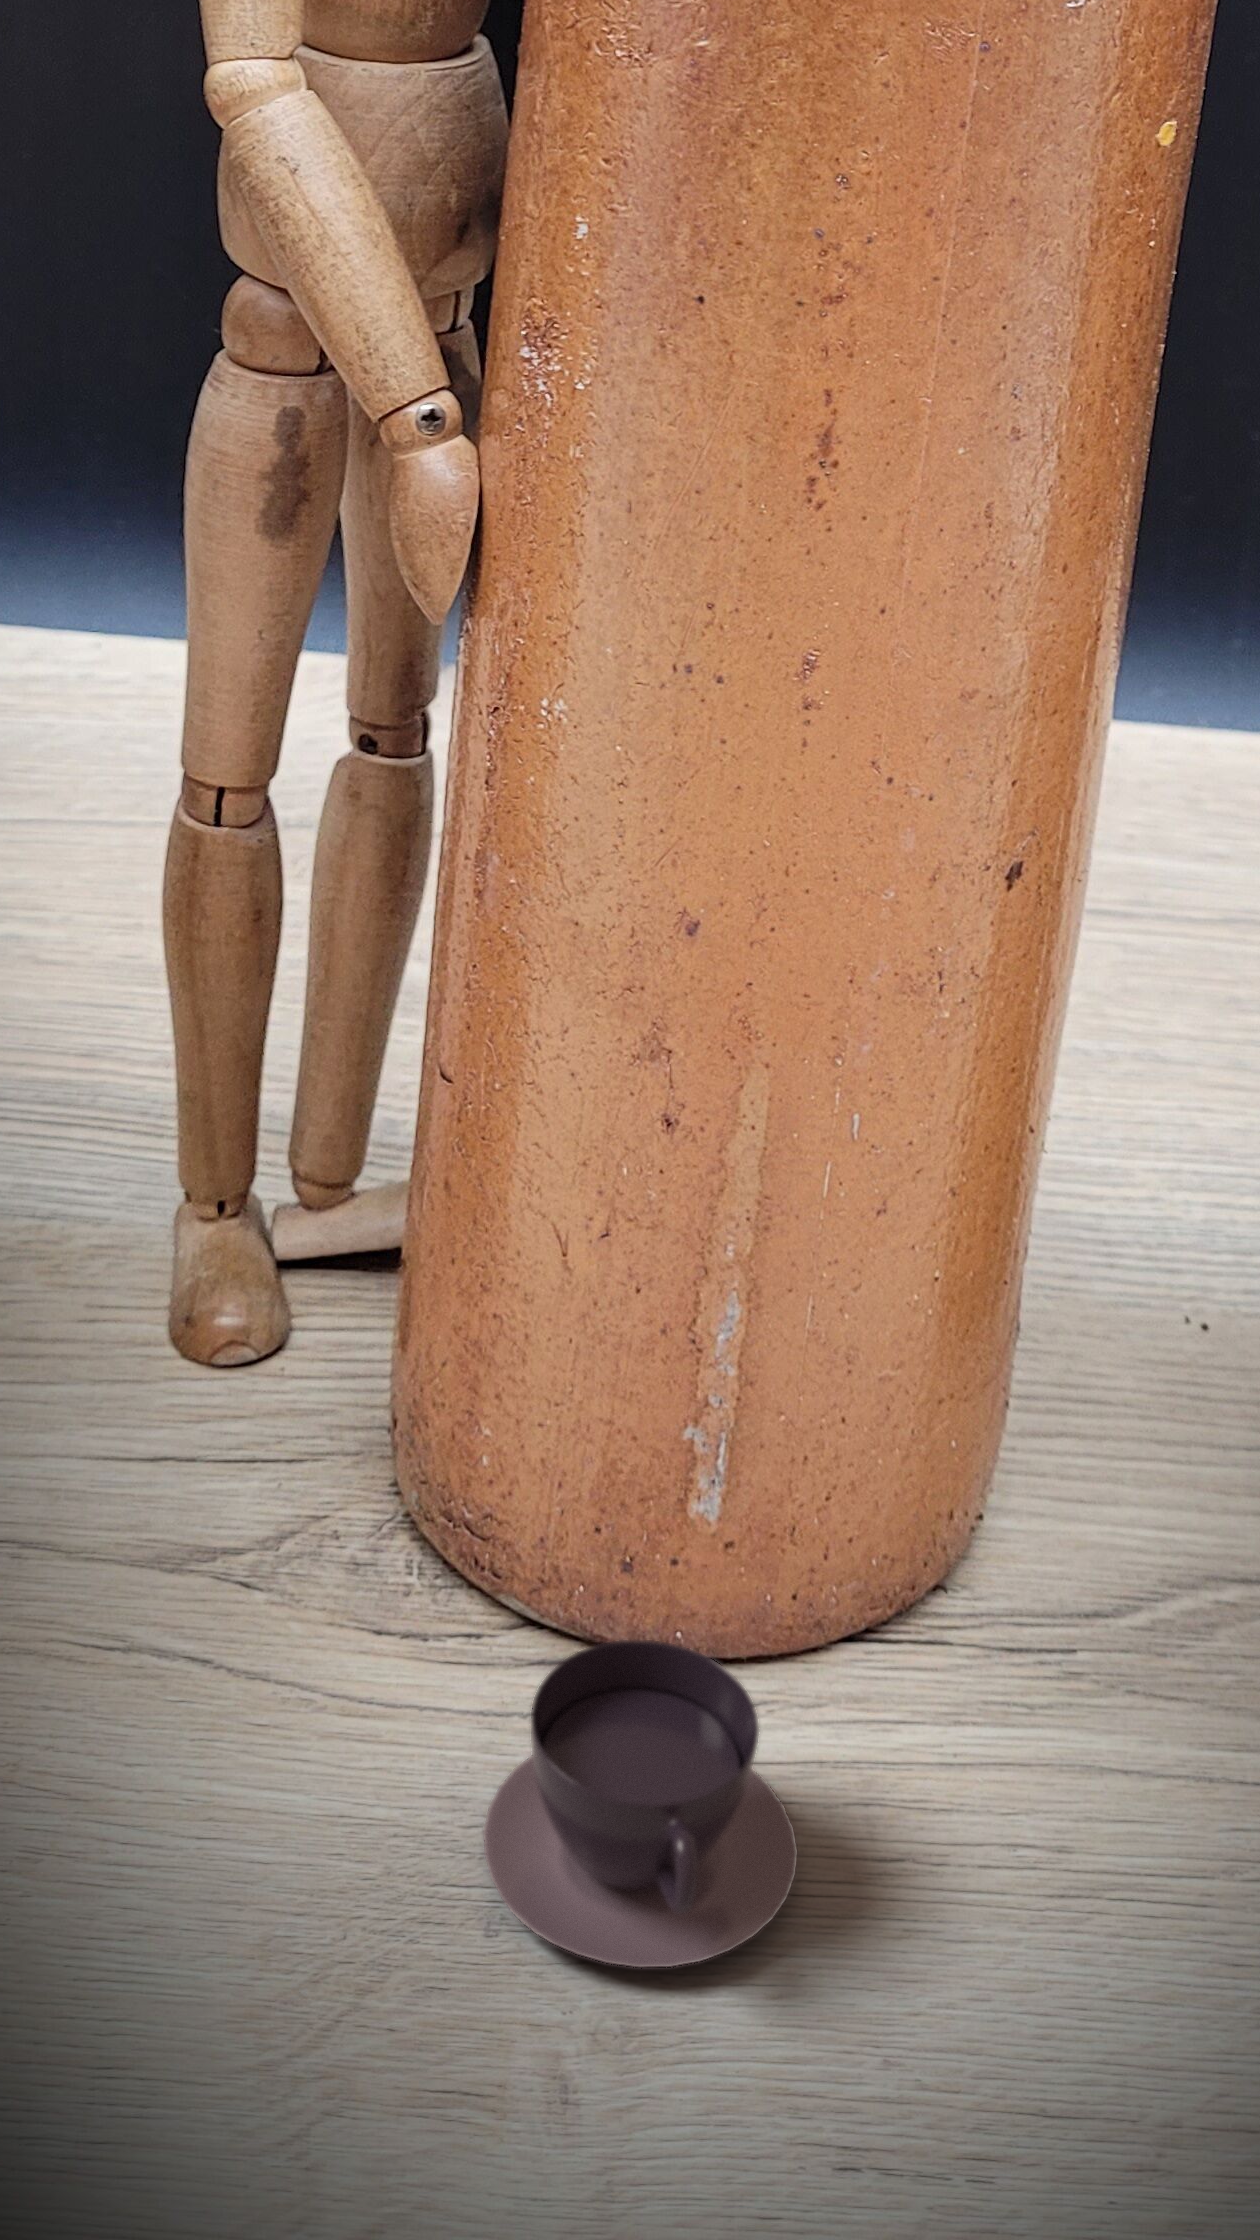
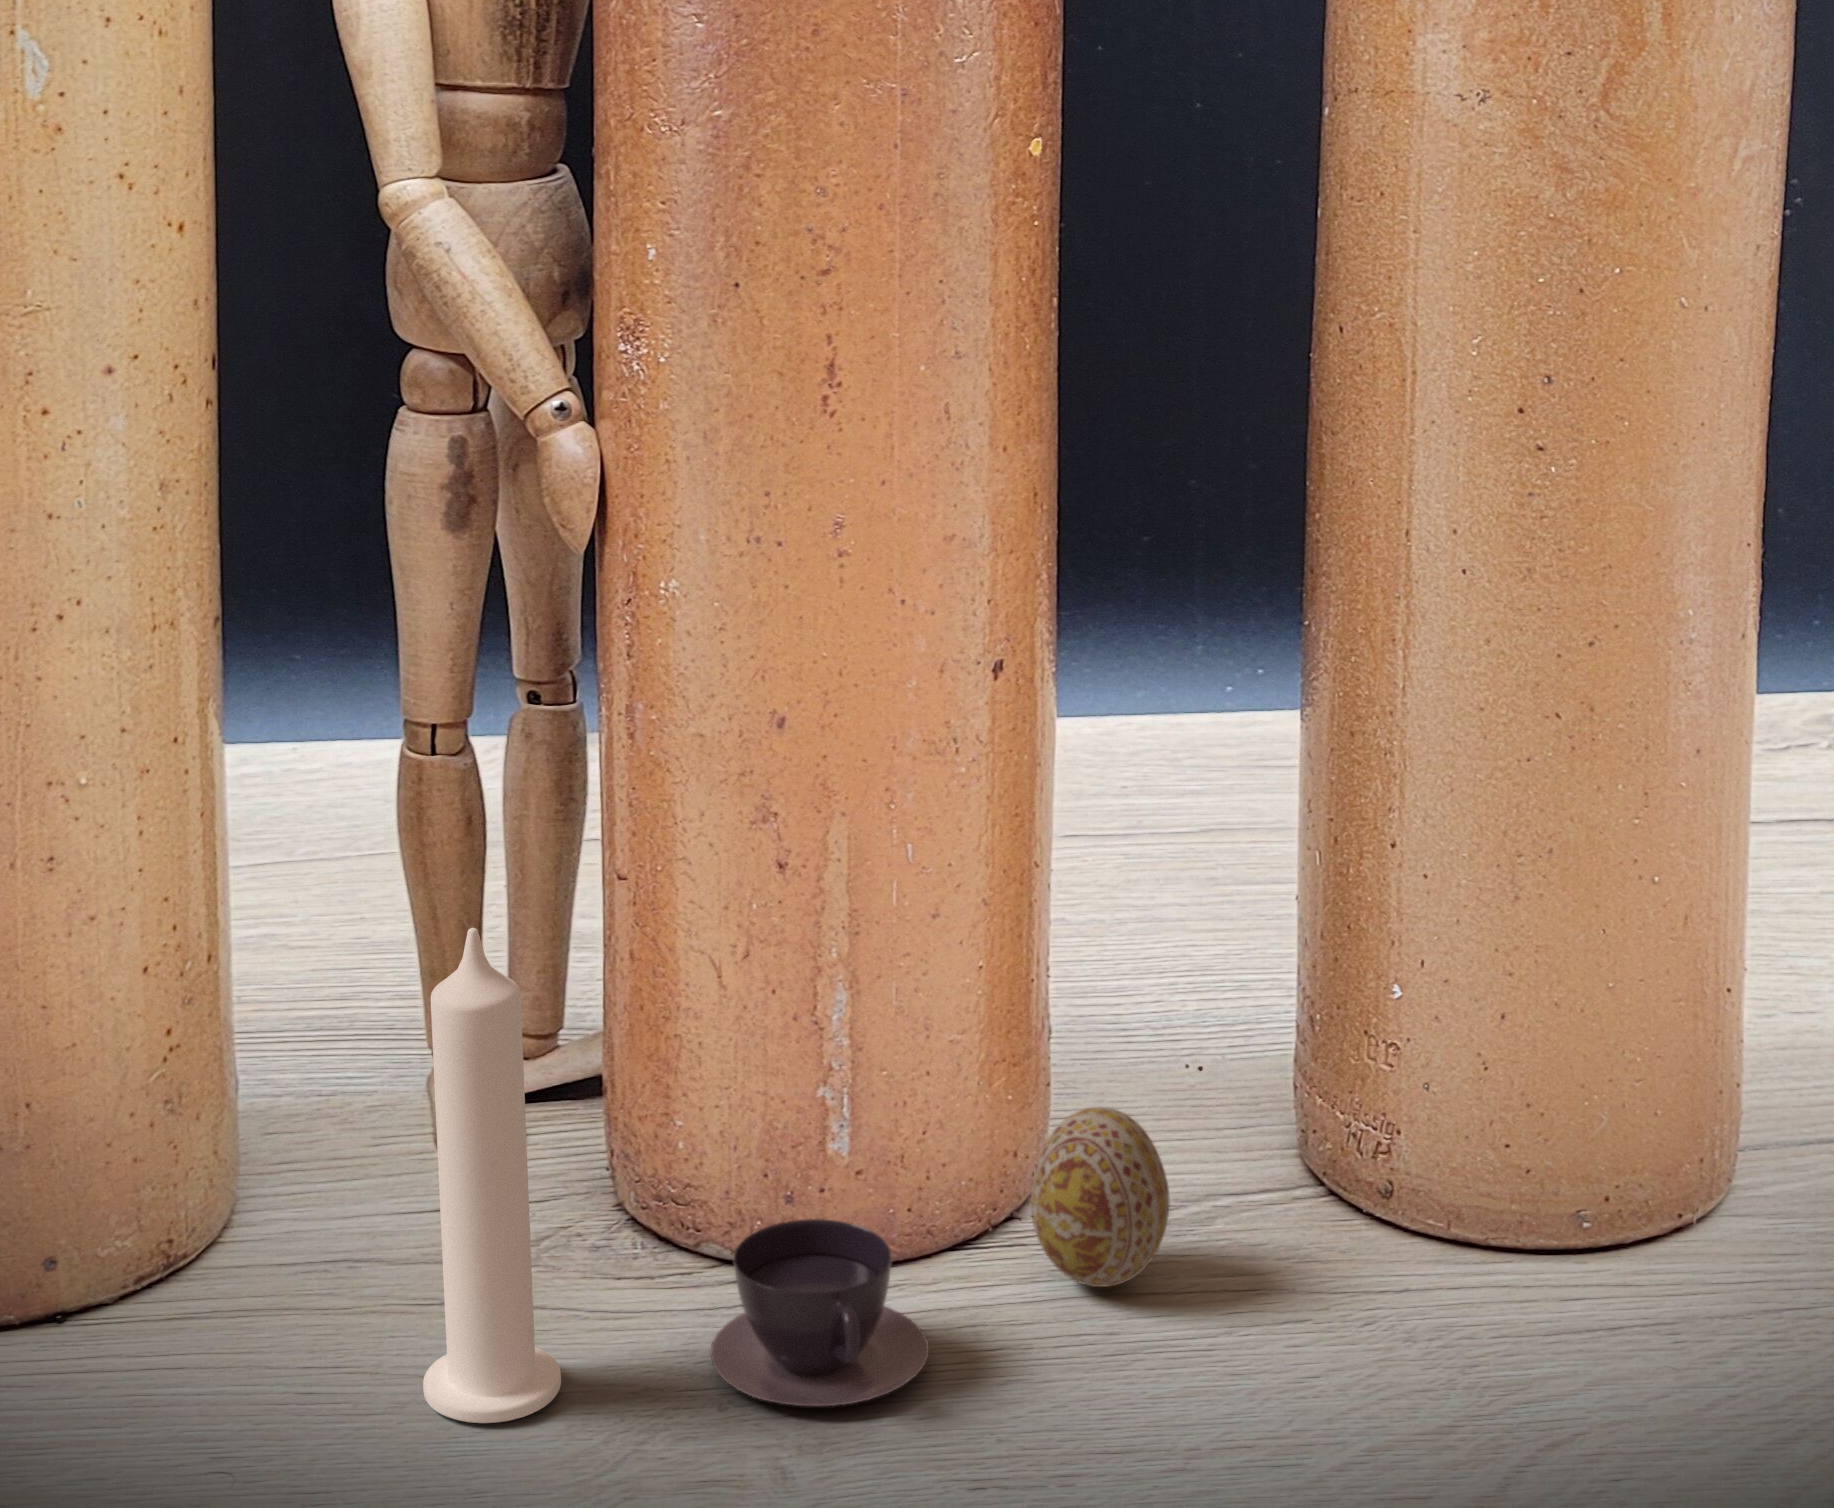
candle: none [63,1244,264,1933] -> present [423,928,561,1423]
decorative egg: none [966,1500,1164,1756] -> present [1031,1107,1170,1287]

